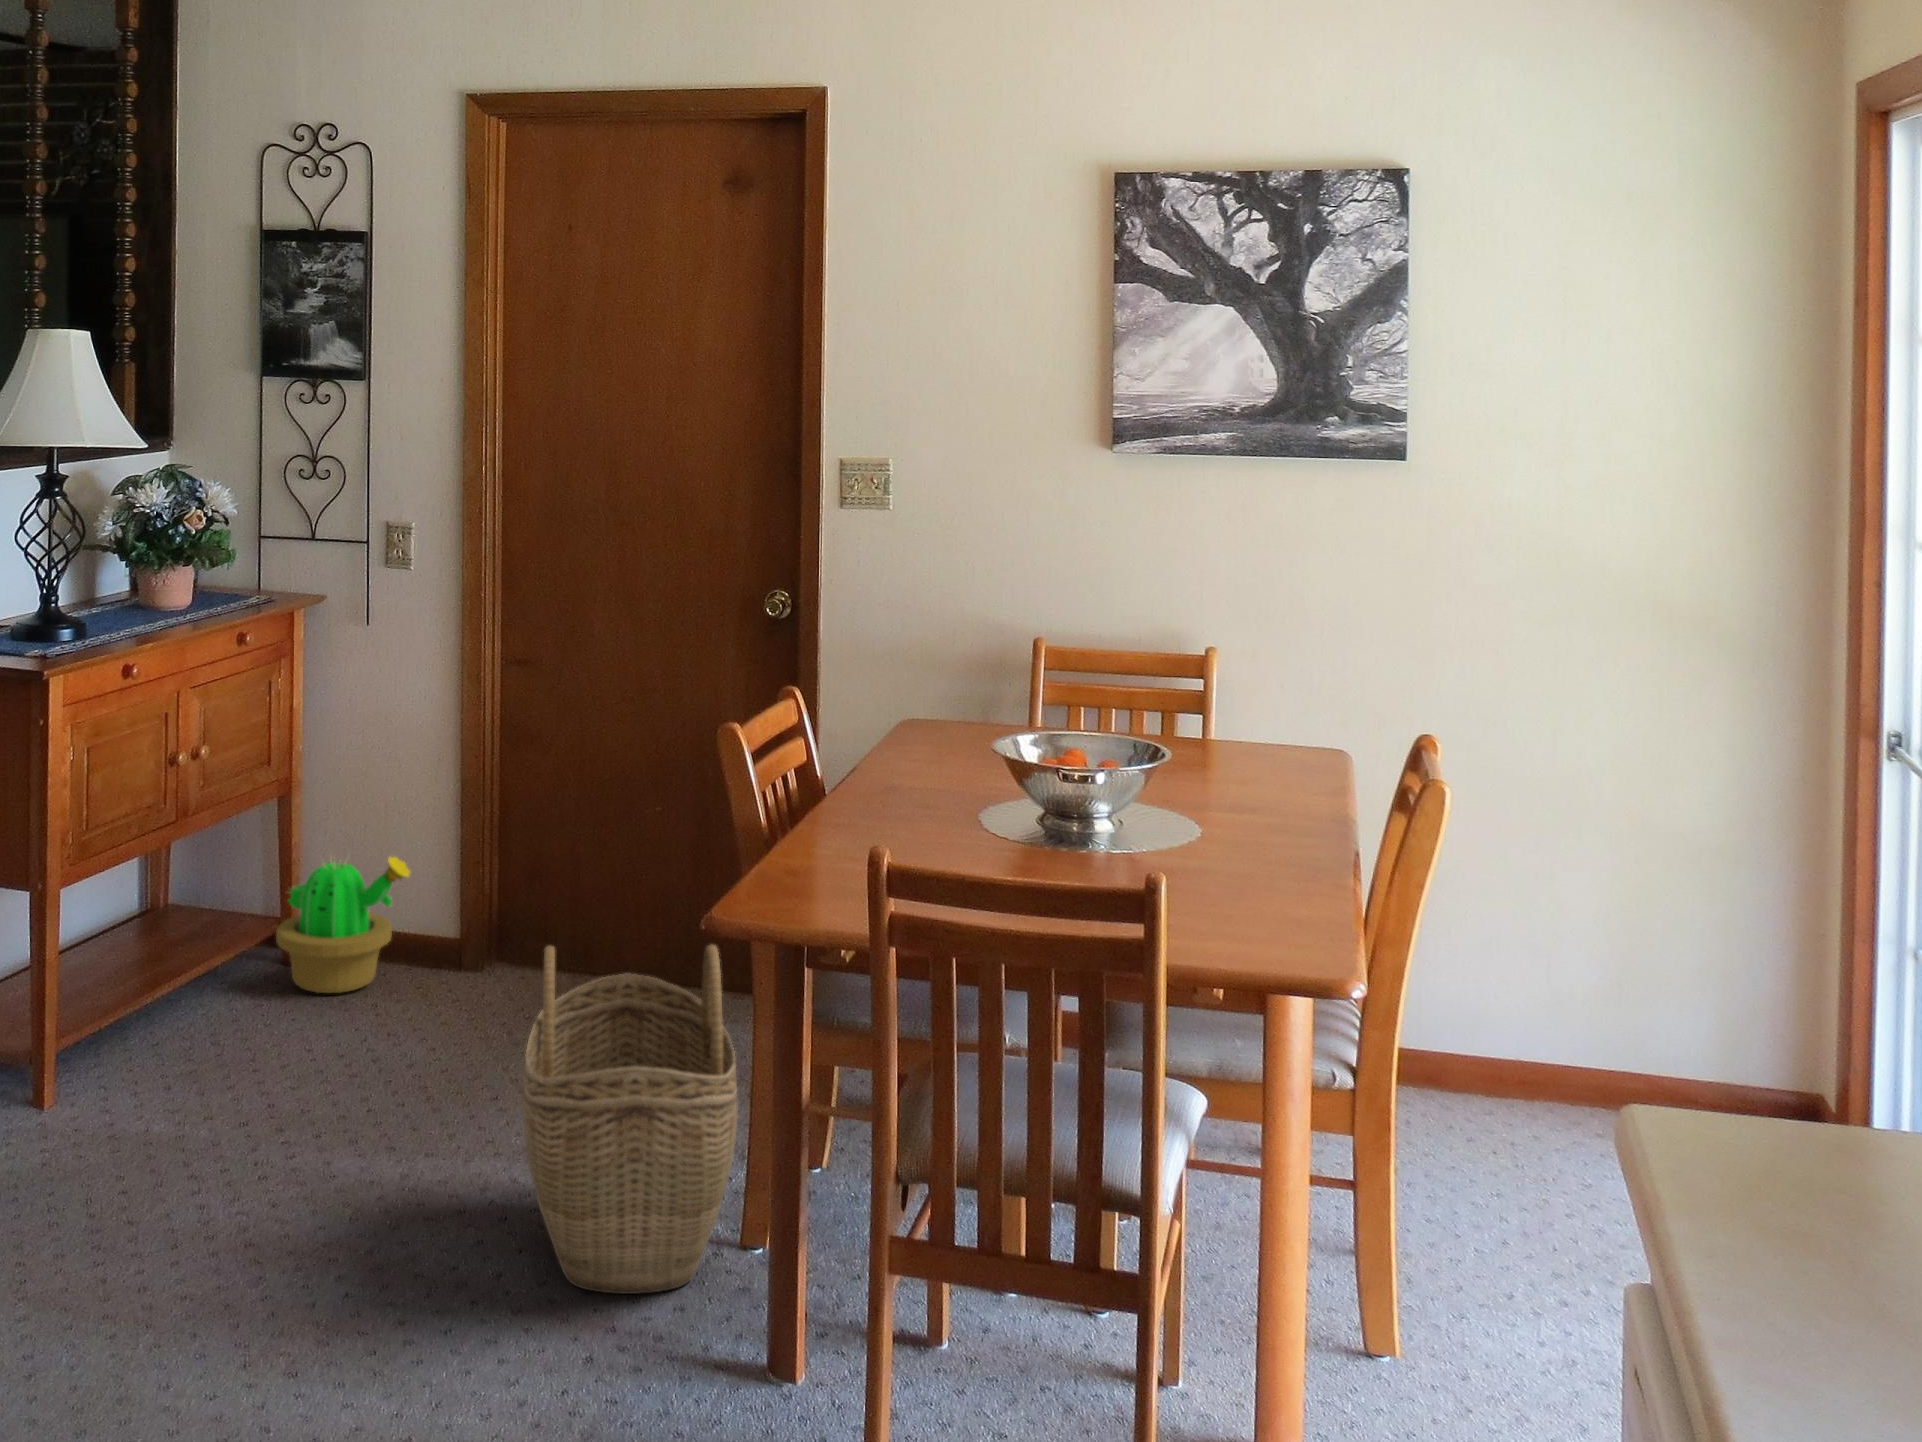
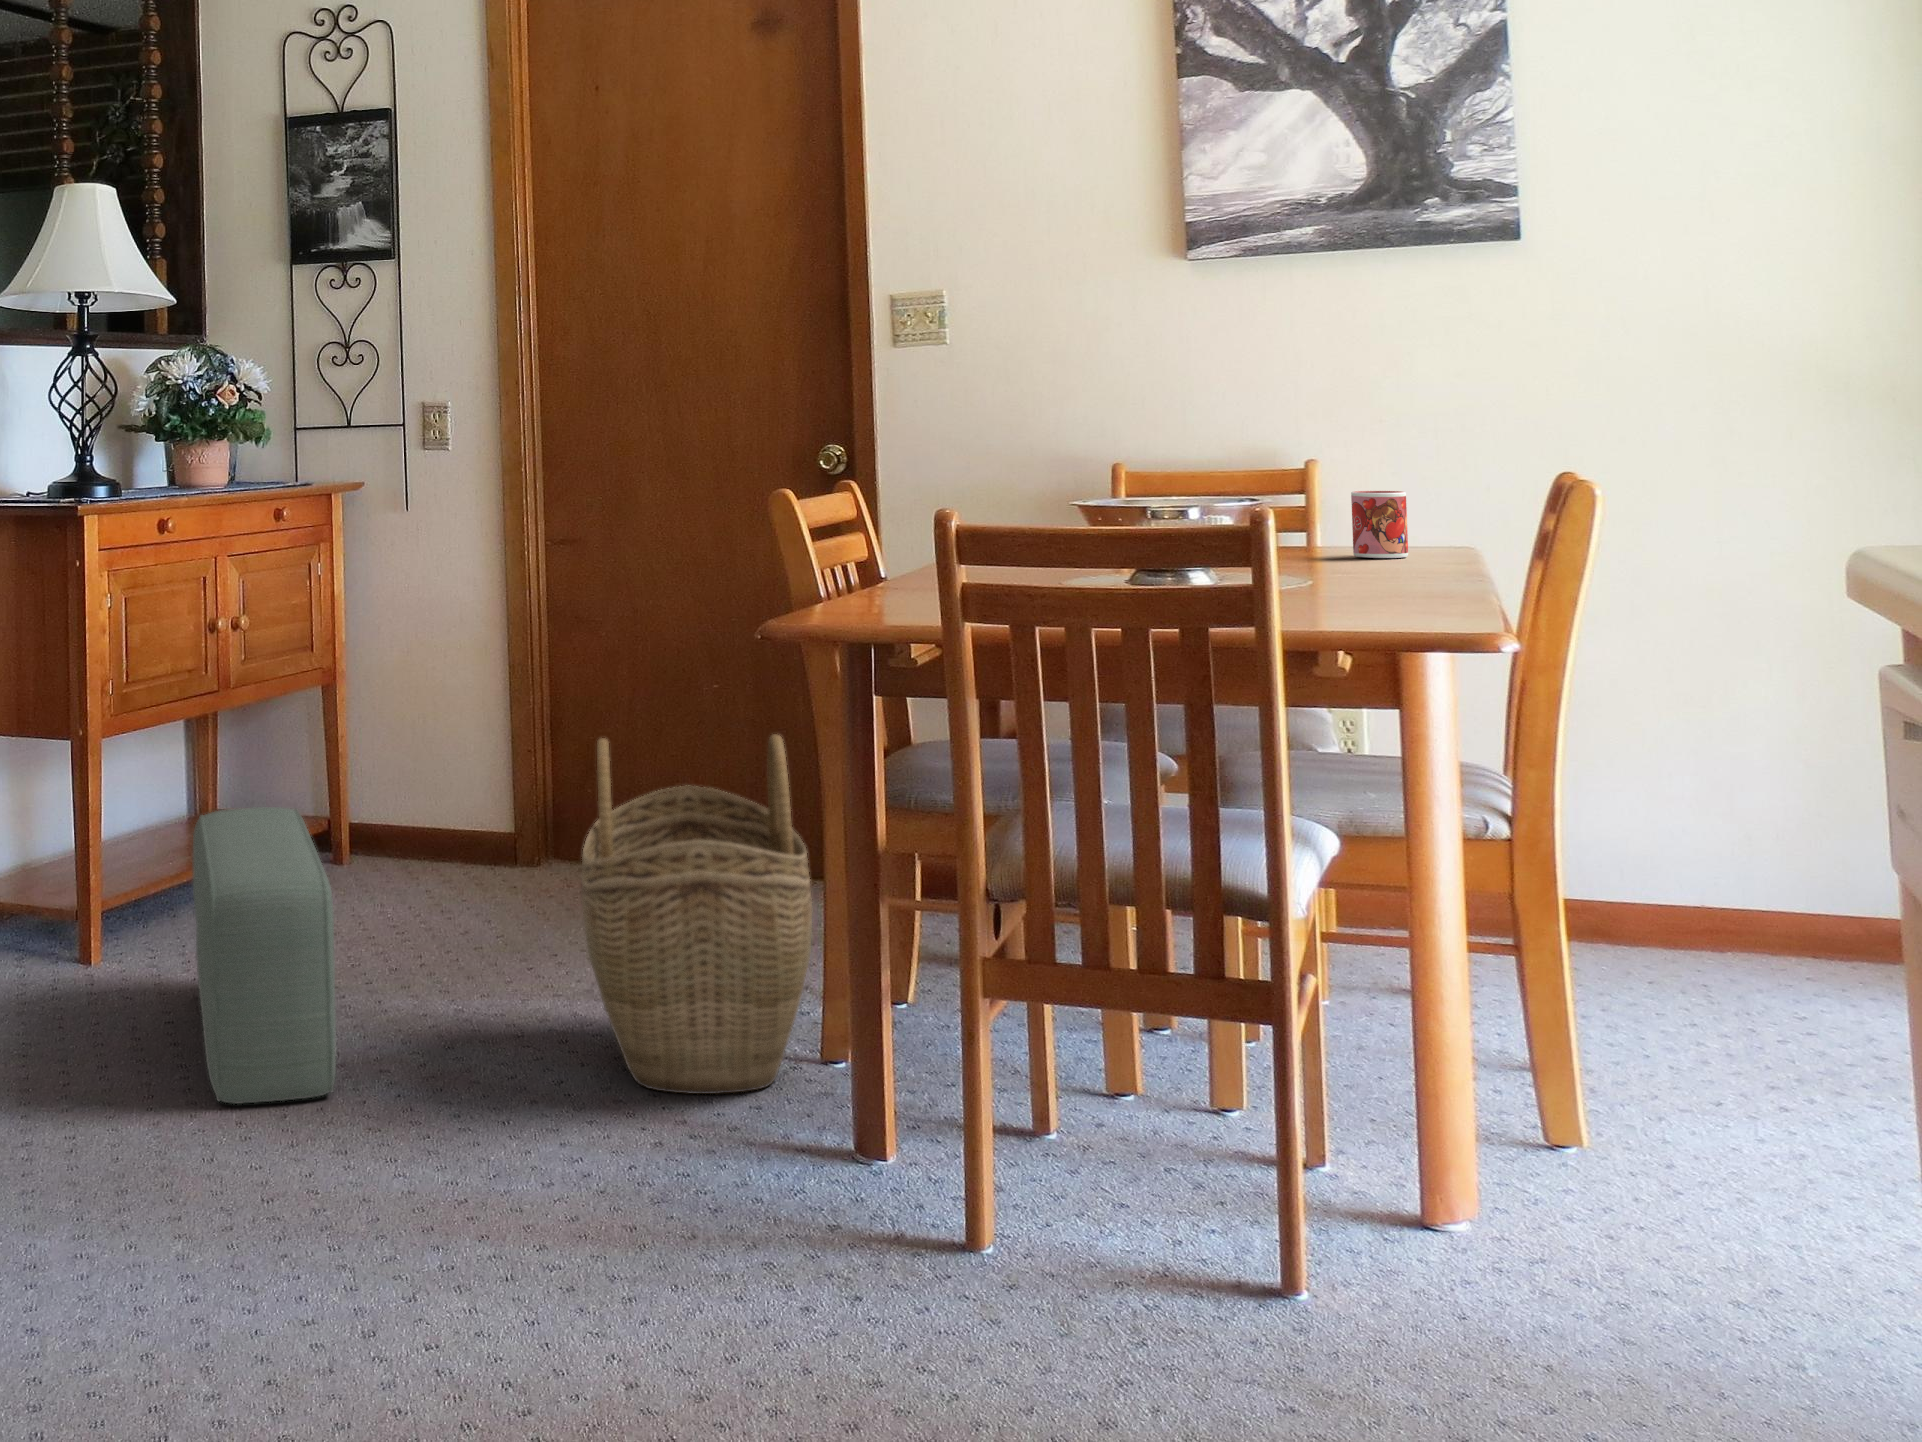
mug: none [1240,710,1289,777] -> present [1351,491,1408,558]
decorative plant: present [276,856,410,993] -> none [326,737,461,881]
pouf: none [144,974,280,1313] -> present [192,807,336,1104]

